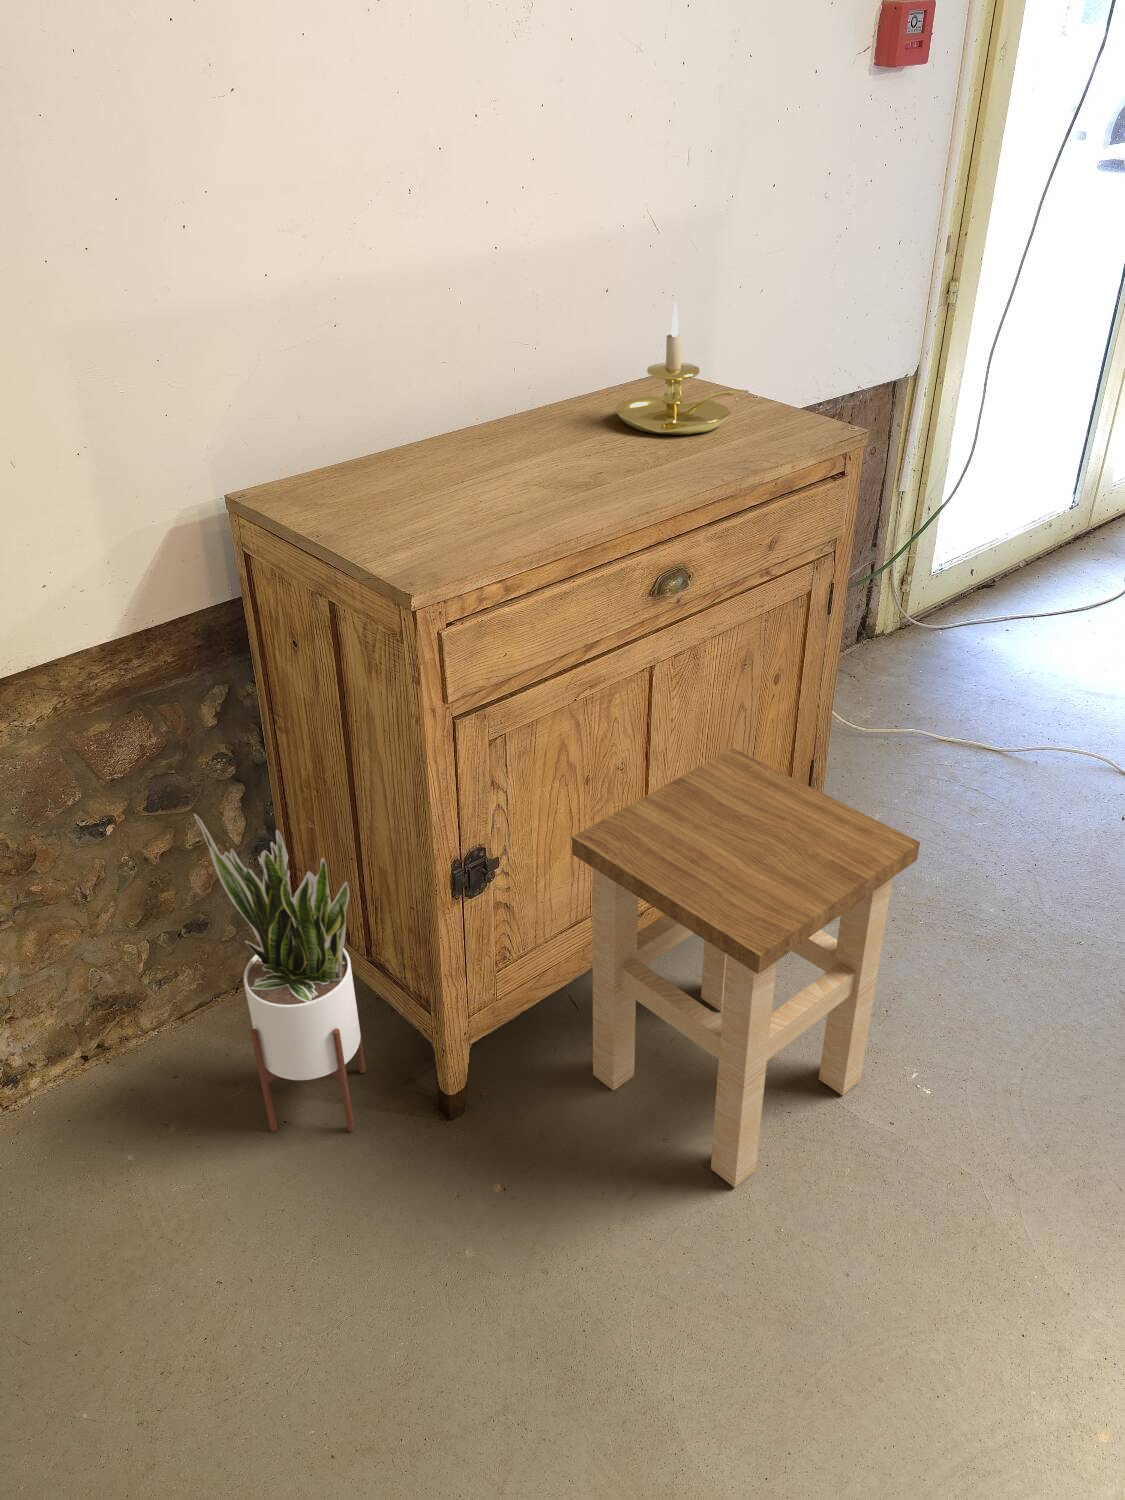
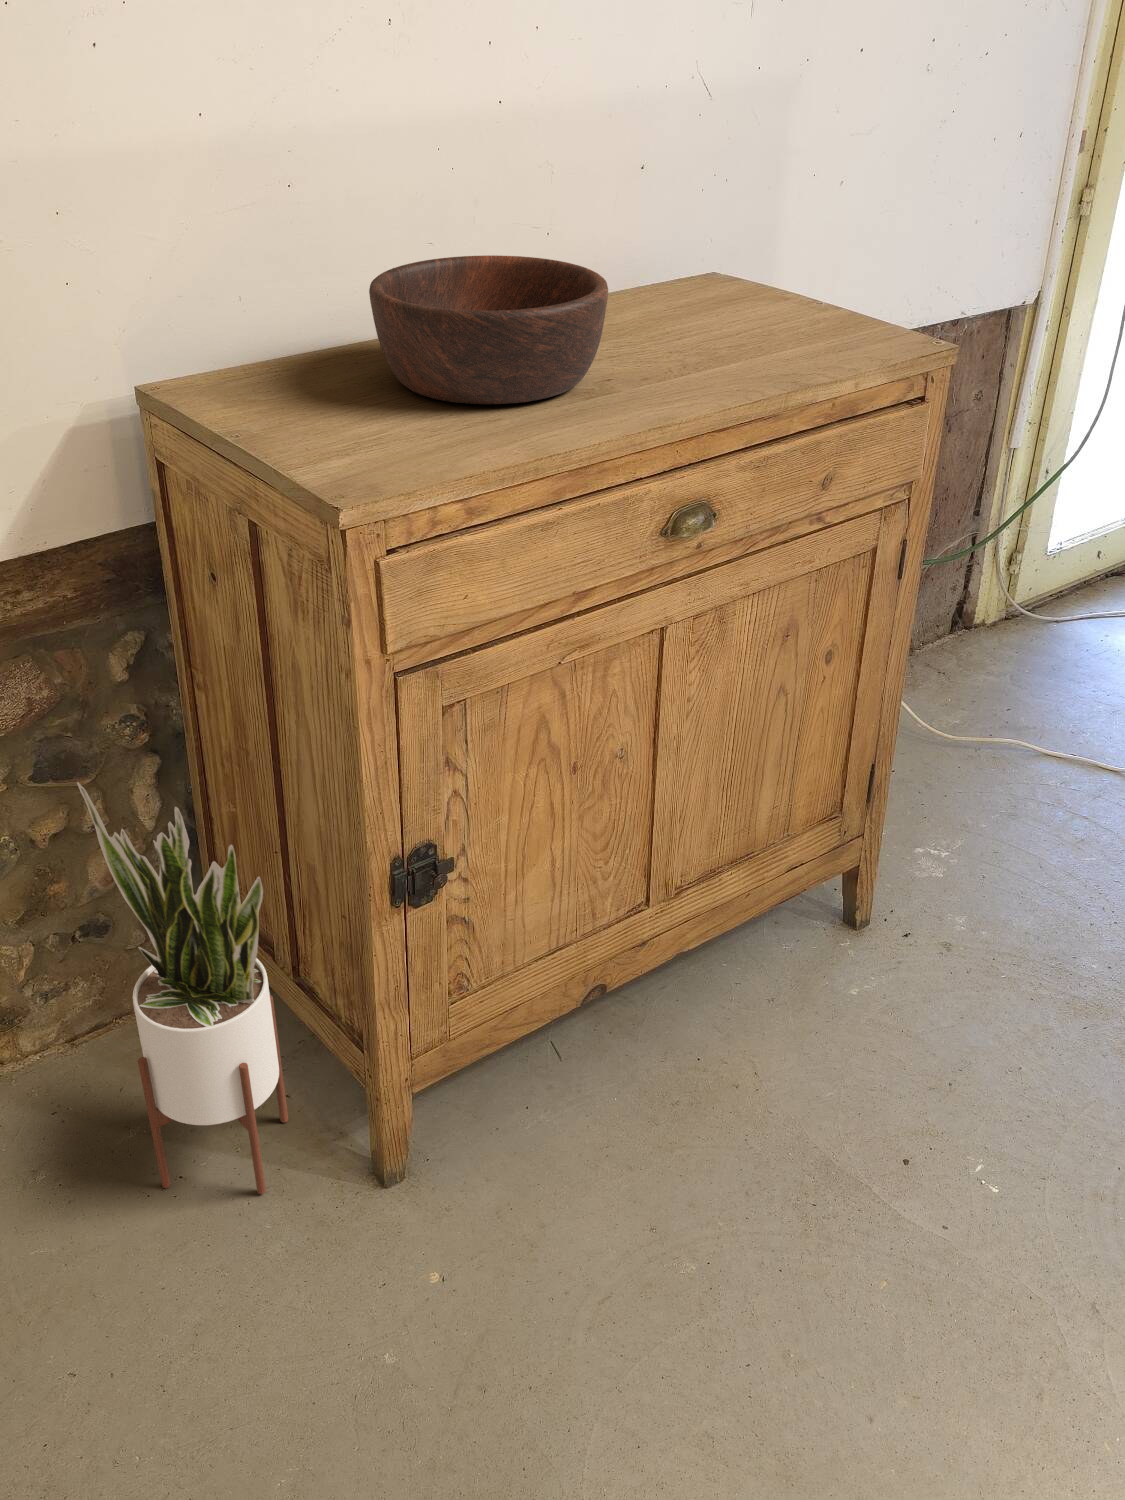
candle holder: present [615,303,749,435] -> none [638,175,806,342]
wooden bowl: none [410,375,599,498] -> present [369,255,608,404]
stool: present [572,748,920,1187] -> none [549,739,992,1296]

